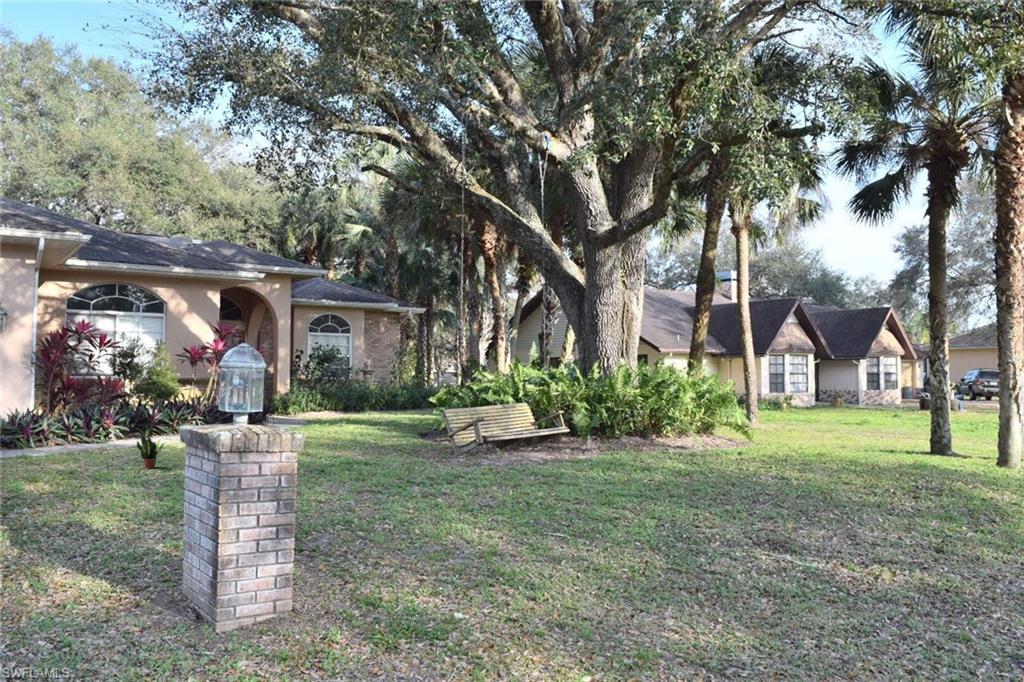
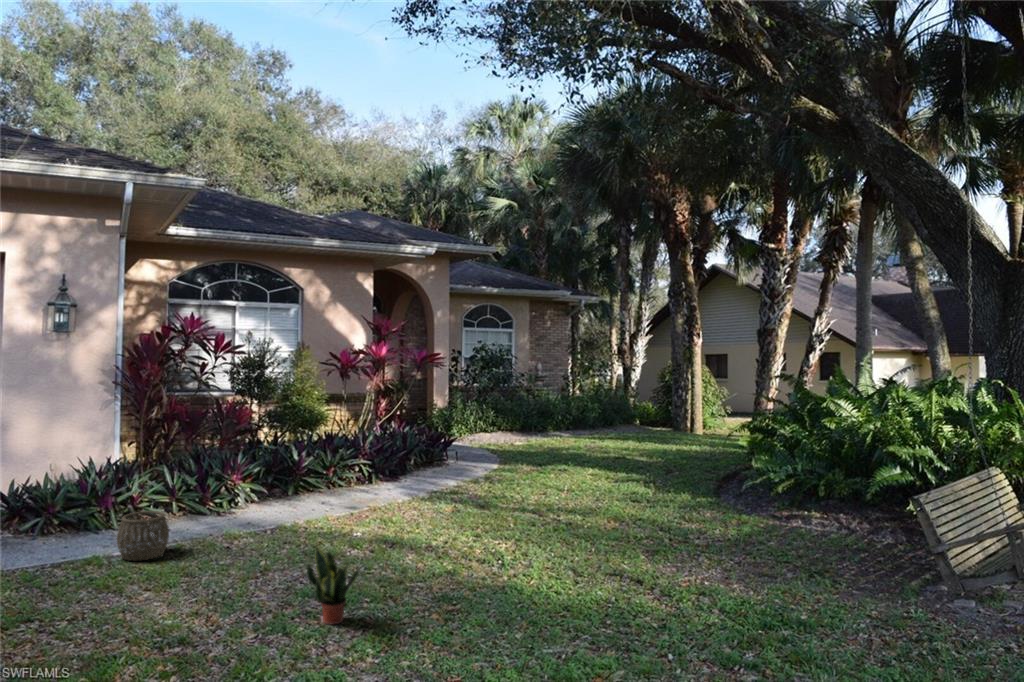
woven basket: none [36,429,67,454] -> present [117,511,169,561]

